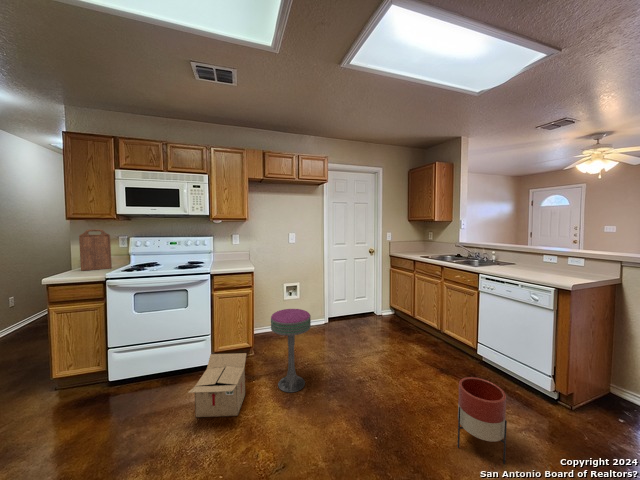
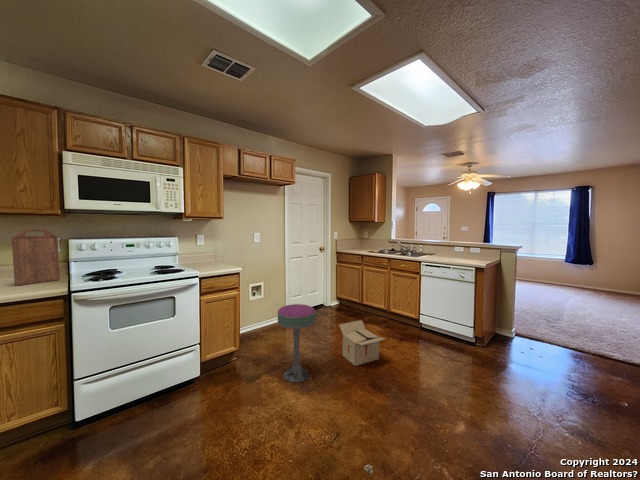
cardboard box: present [188,353,246,417] -> present [339,320,385,366]
planter: present [458,377,507,464] -> none [438,334,471,386]

